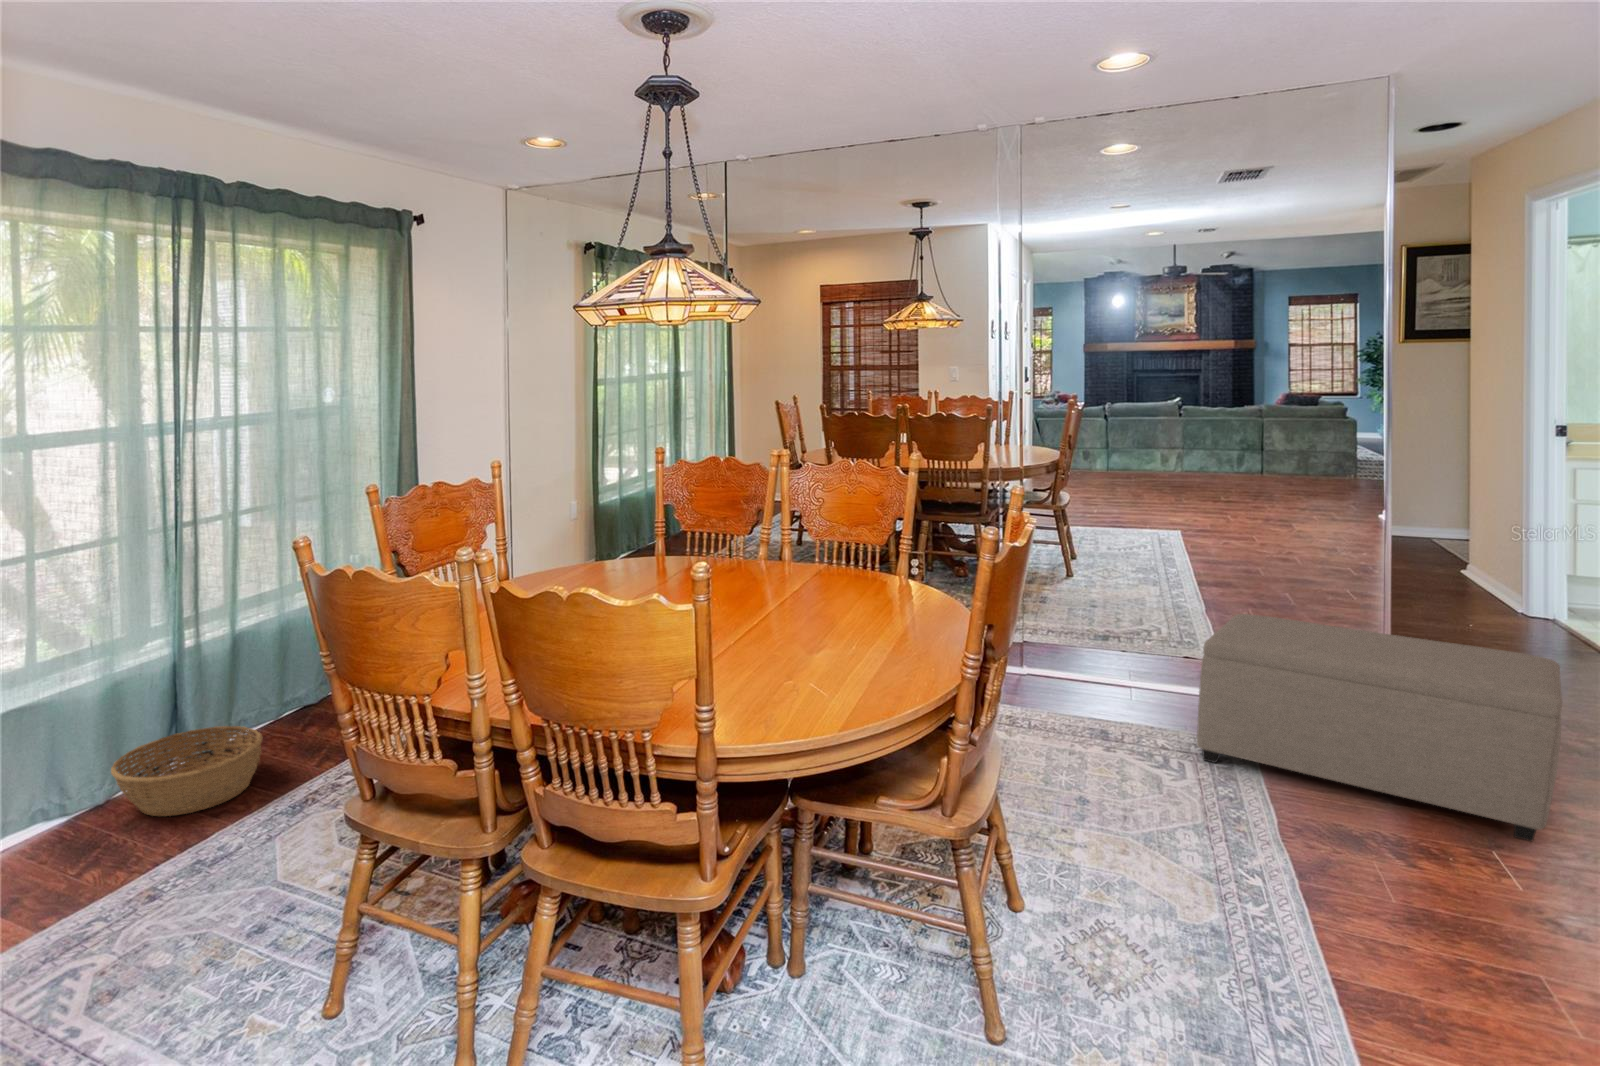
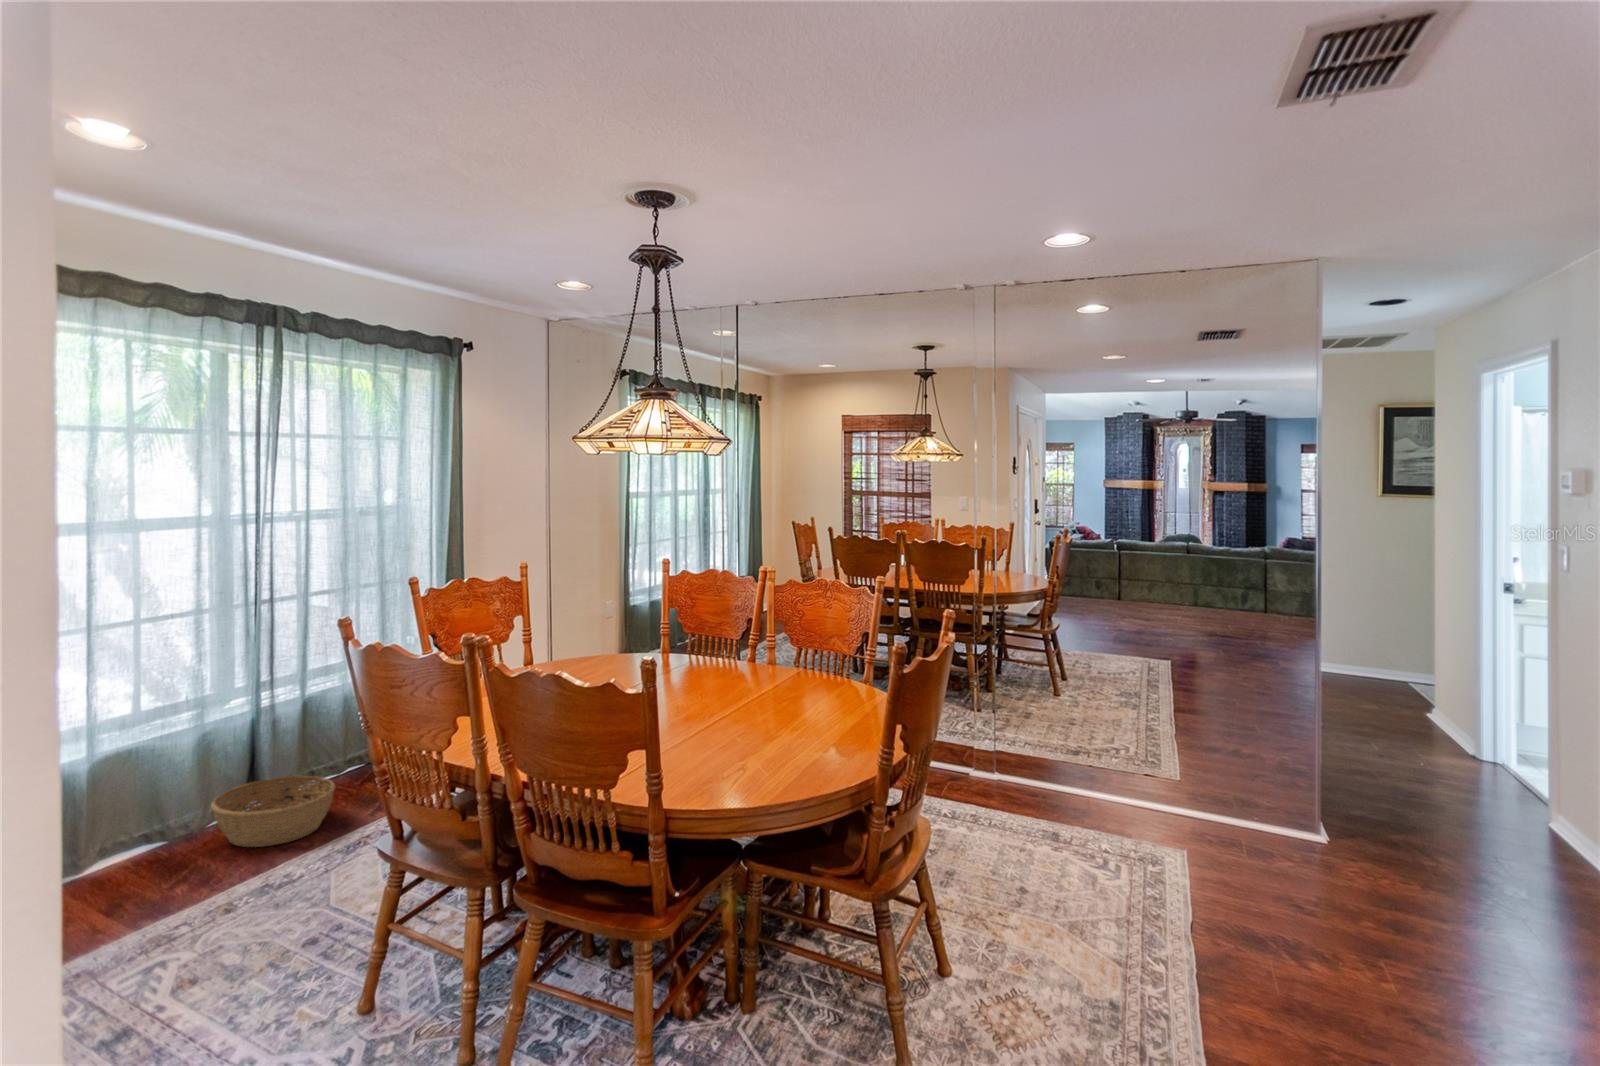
ottoman: present [1197,614,1562,842] -> none [1131,735,1446,953]

